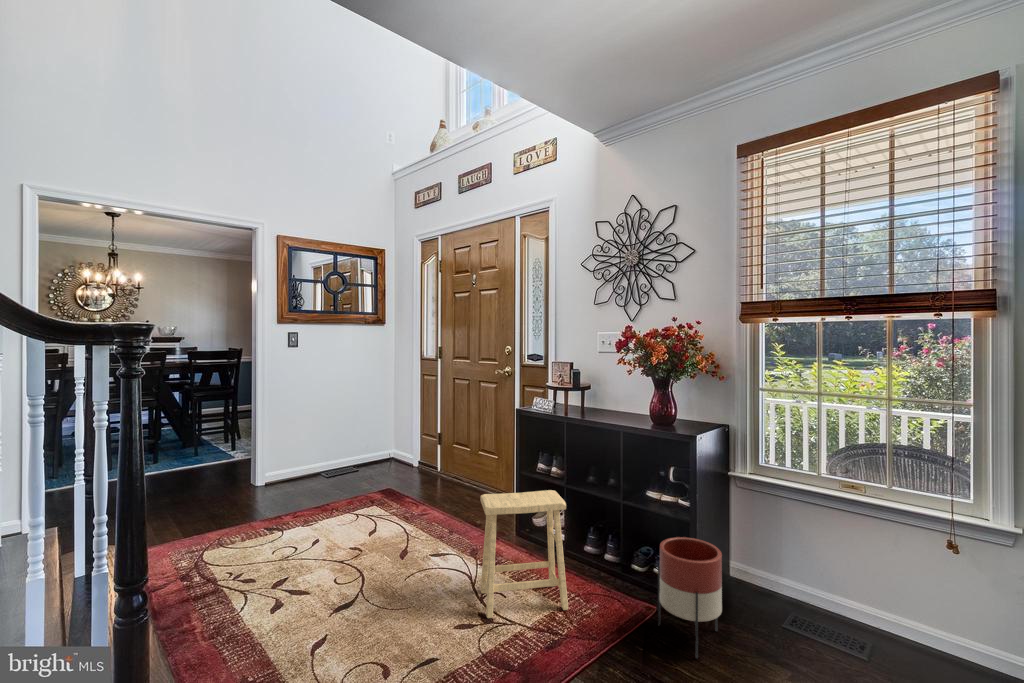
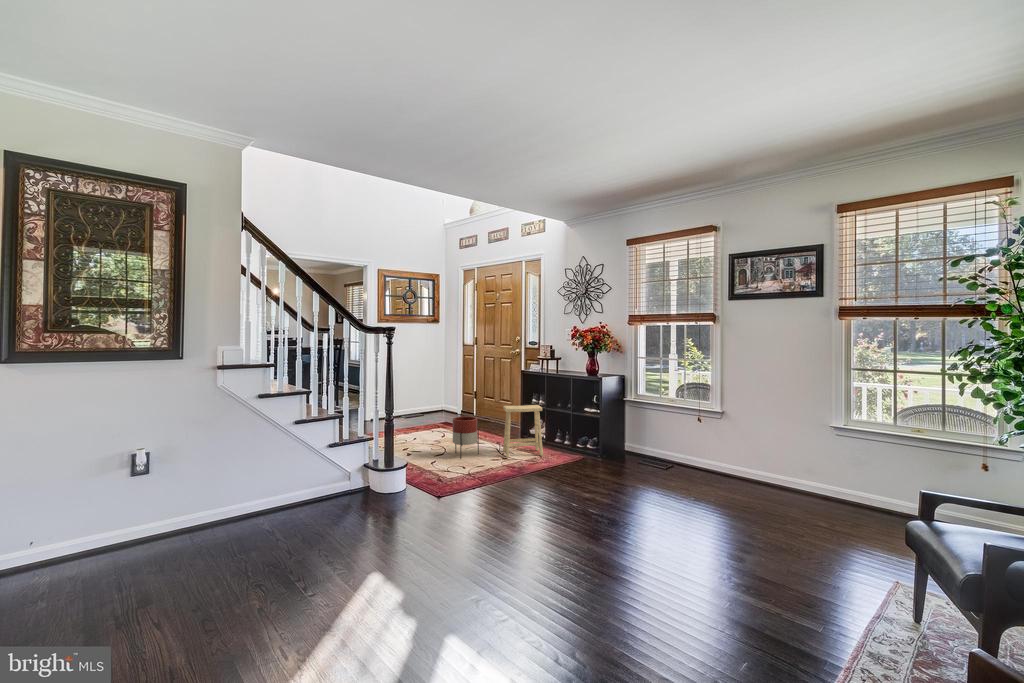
planter: present [658,537,722,659] -> present [453,416,479,459]

